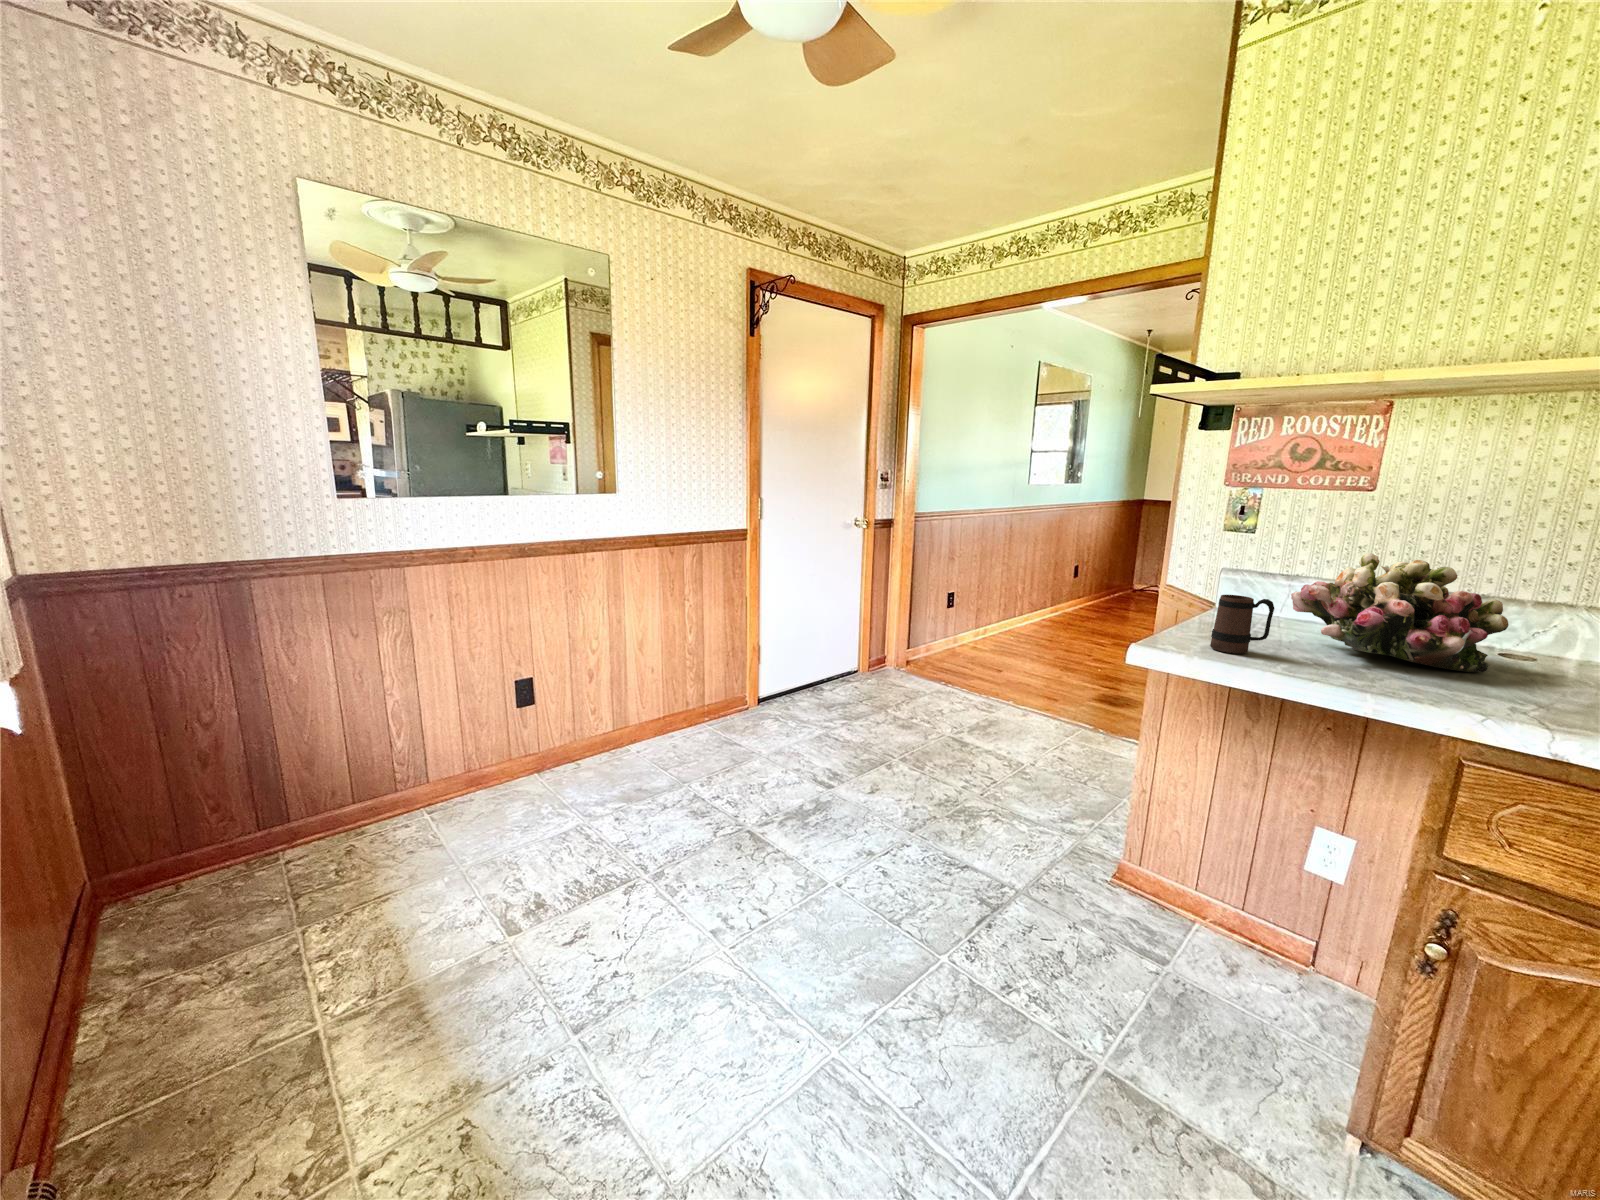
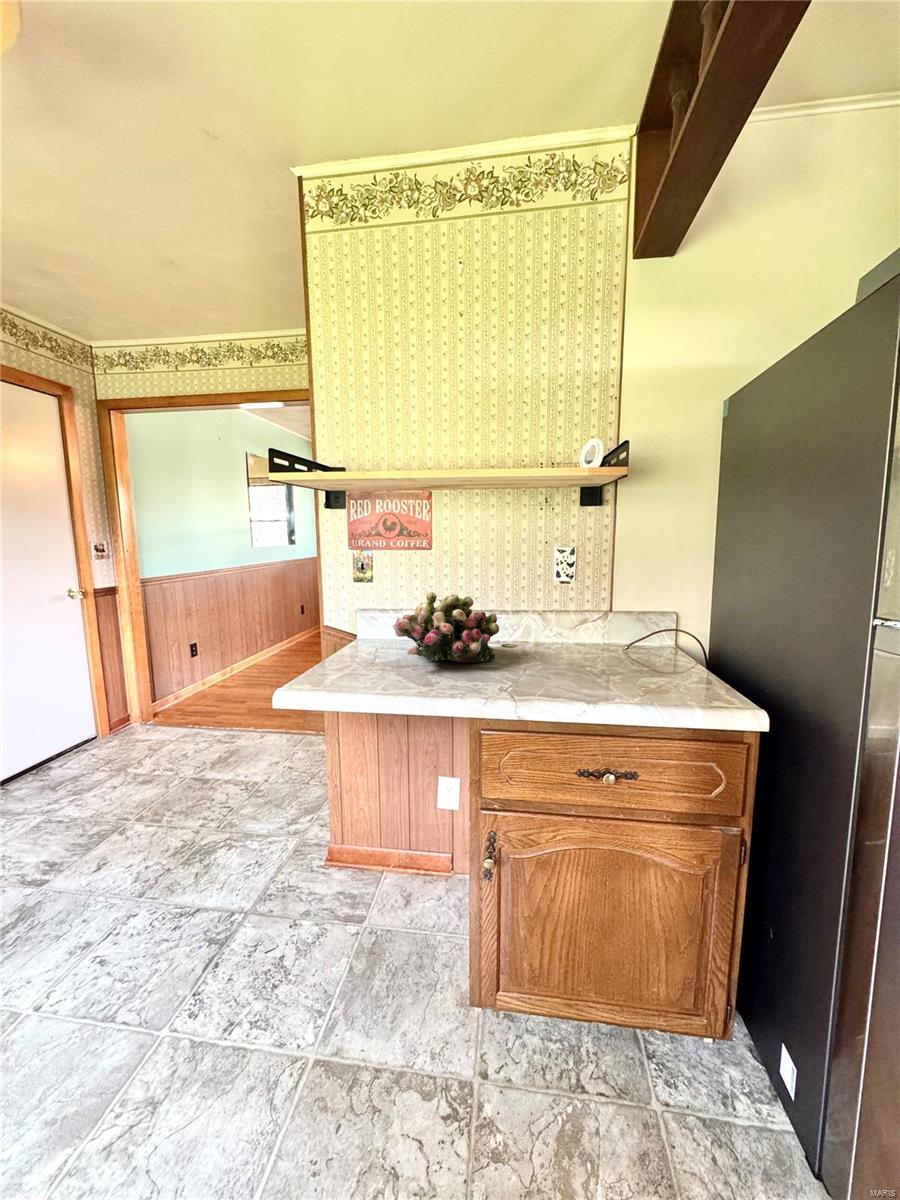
mug: present [1210,595,1274,654] -> none [340,635,376,681]

